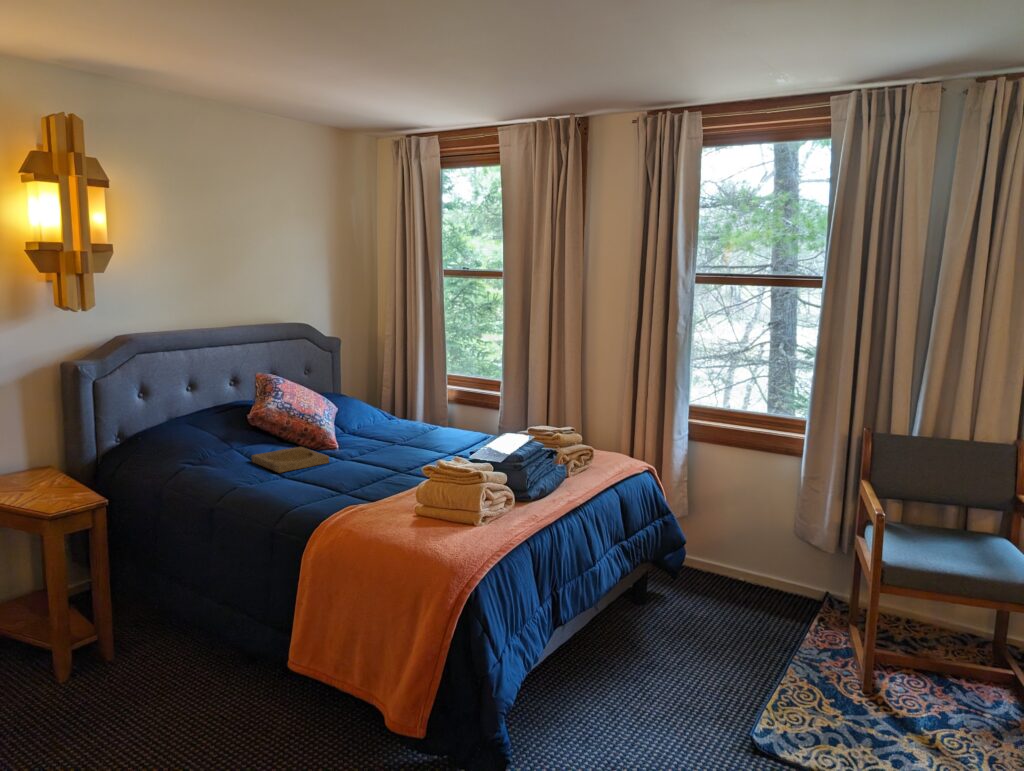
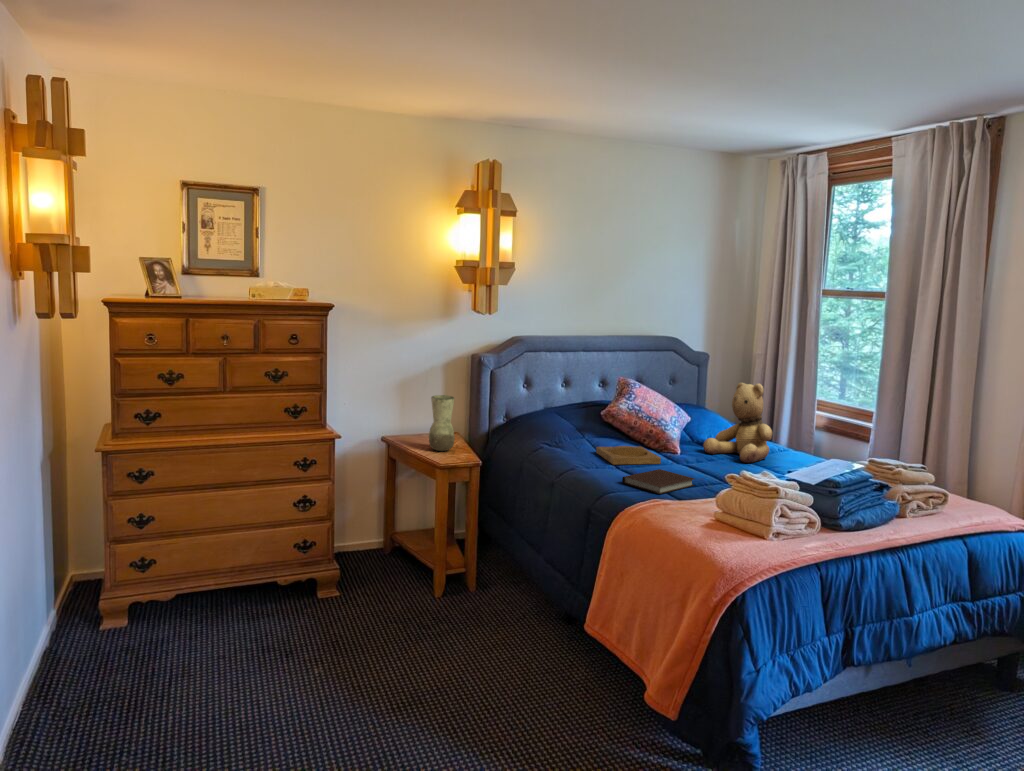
teddy bear: none [364,366,431,447] -> present [703,383,772,463]
vase: none [16,421,60,495] -> present [429,395,455,451]
notebook: none [301,470,377,499] -> present [622,469,695,494]

